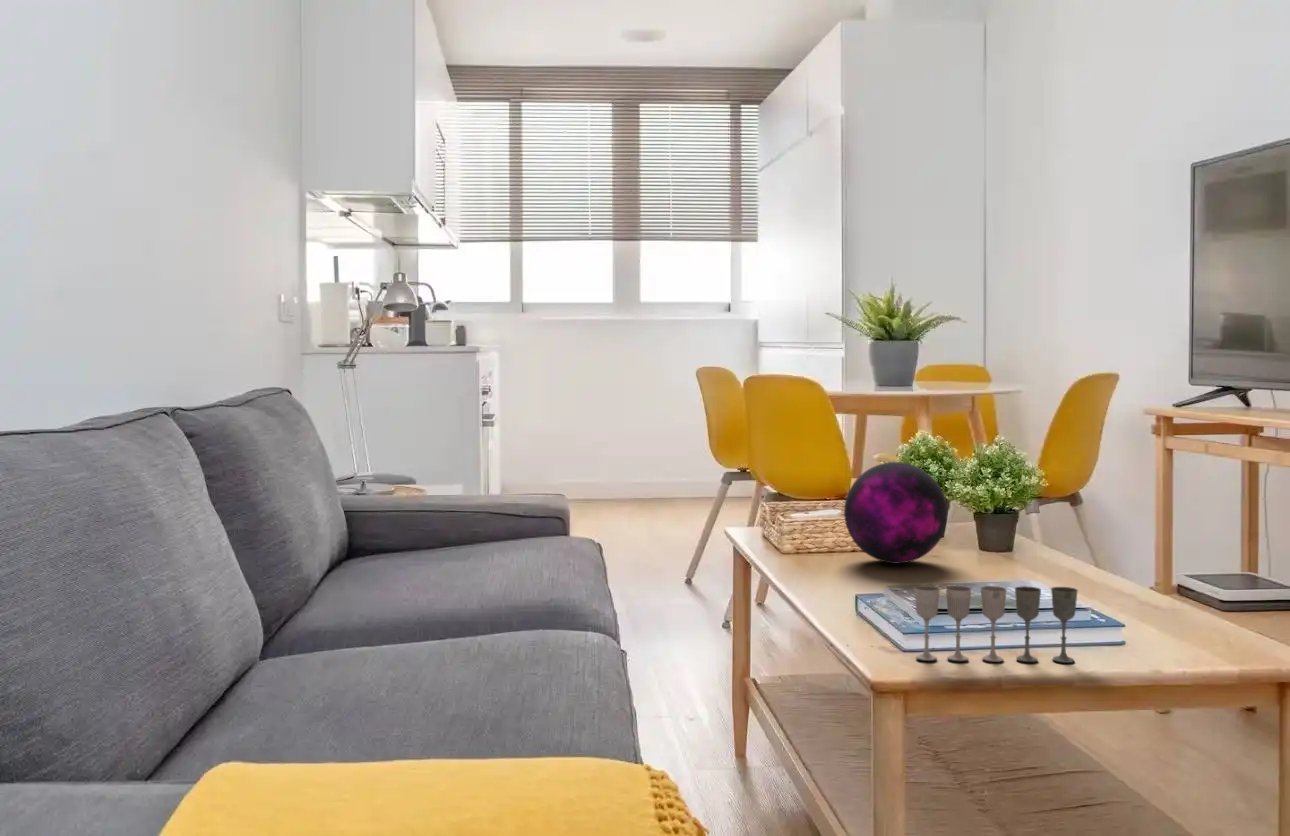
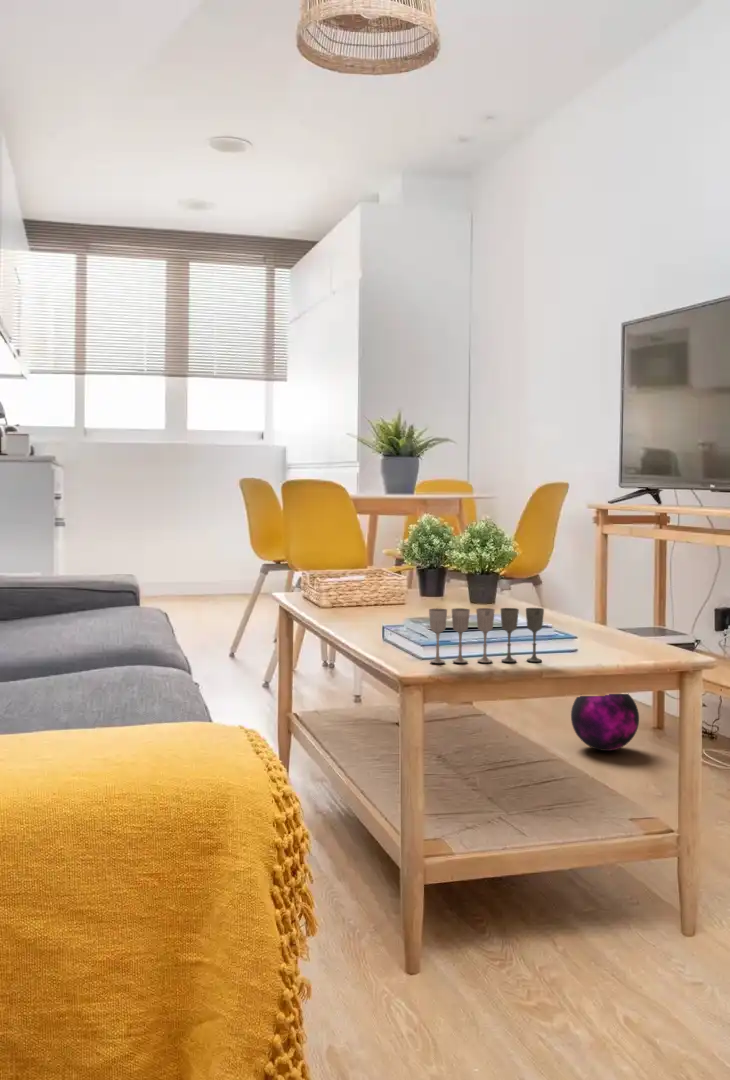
decorative orb: present [844,462,948,563] -> present [571,694,639,751]

